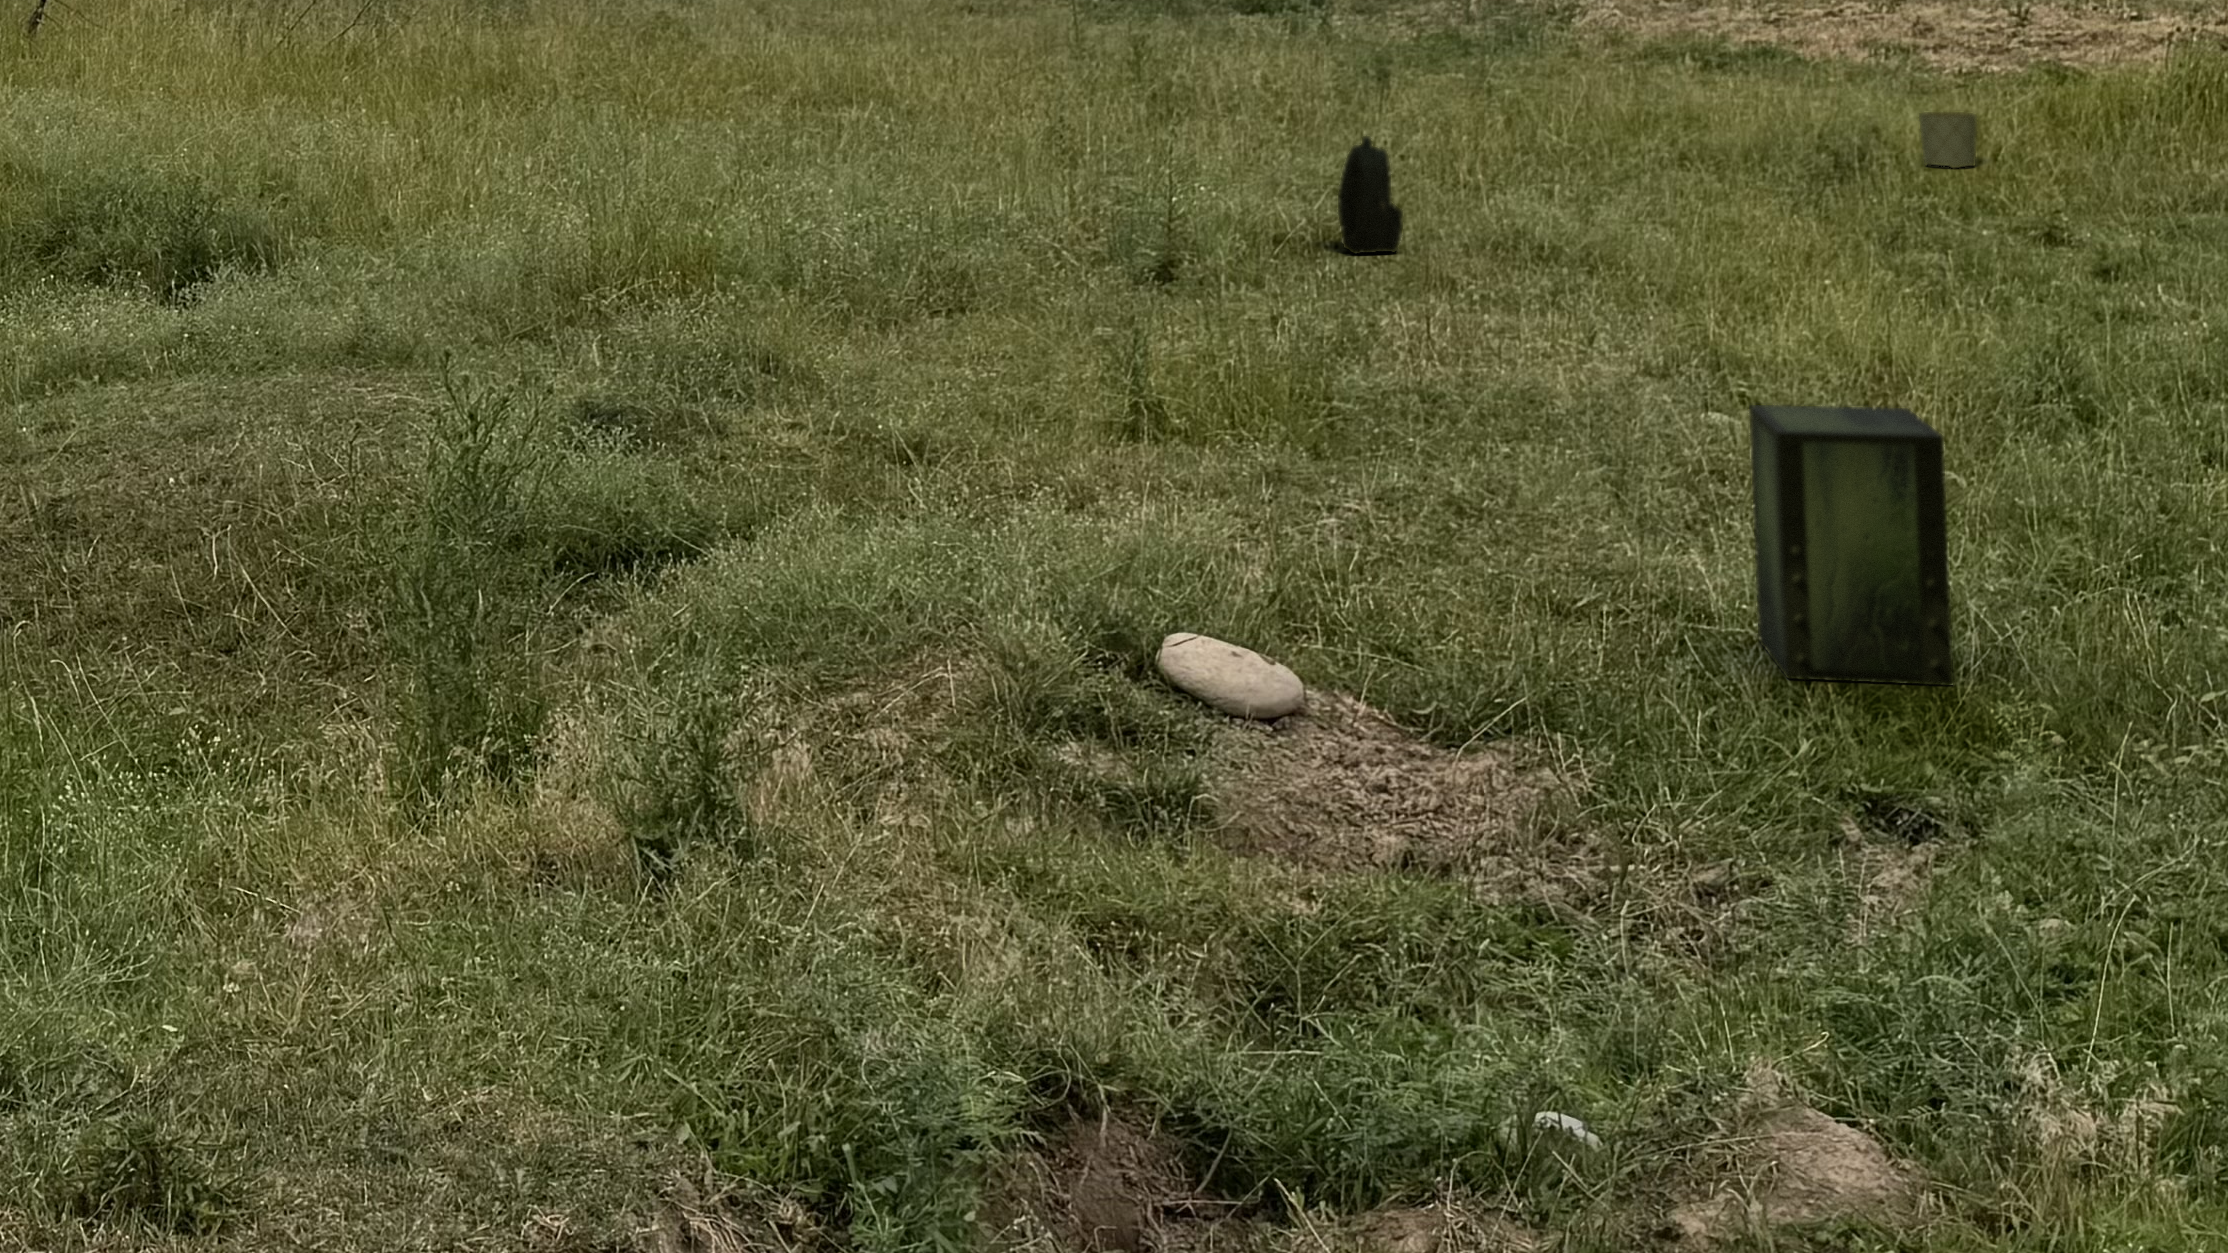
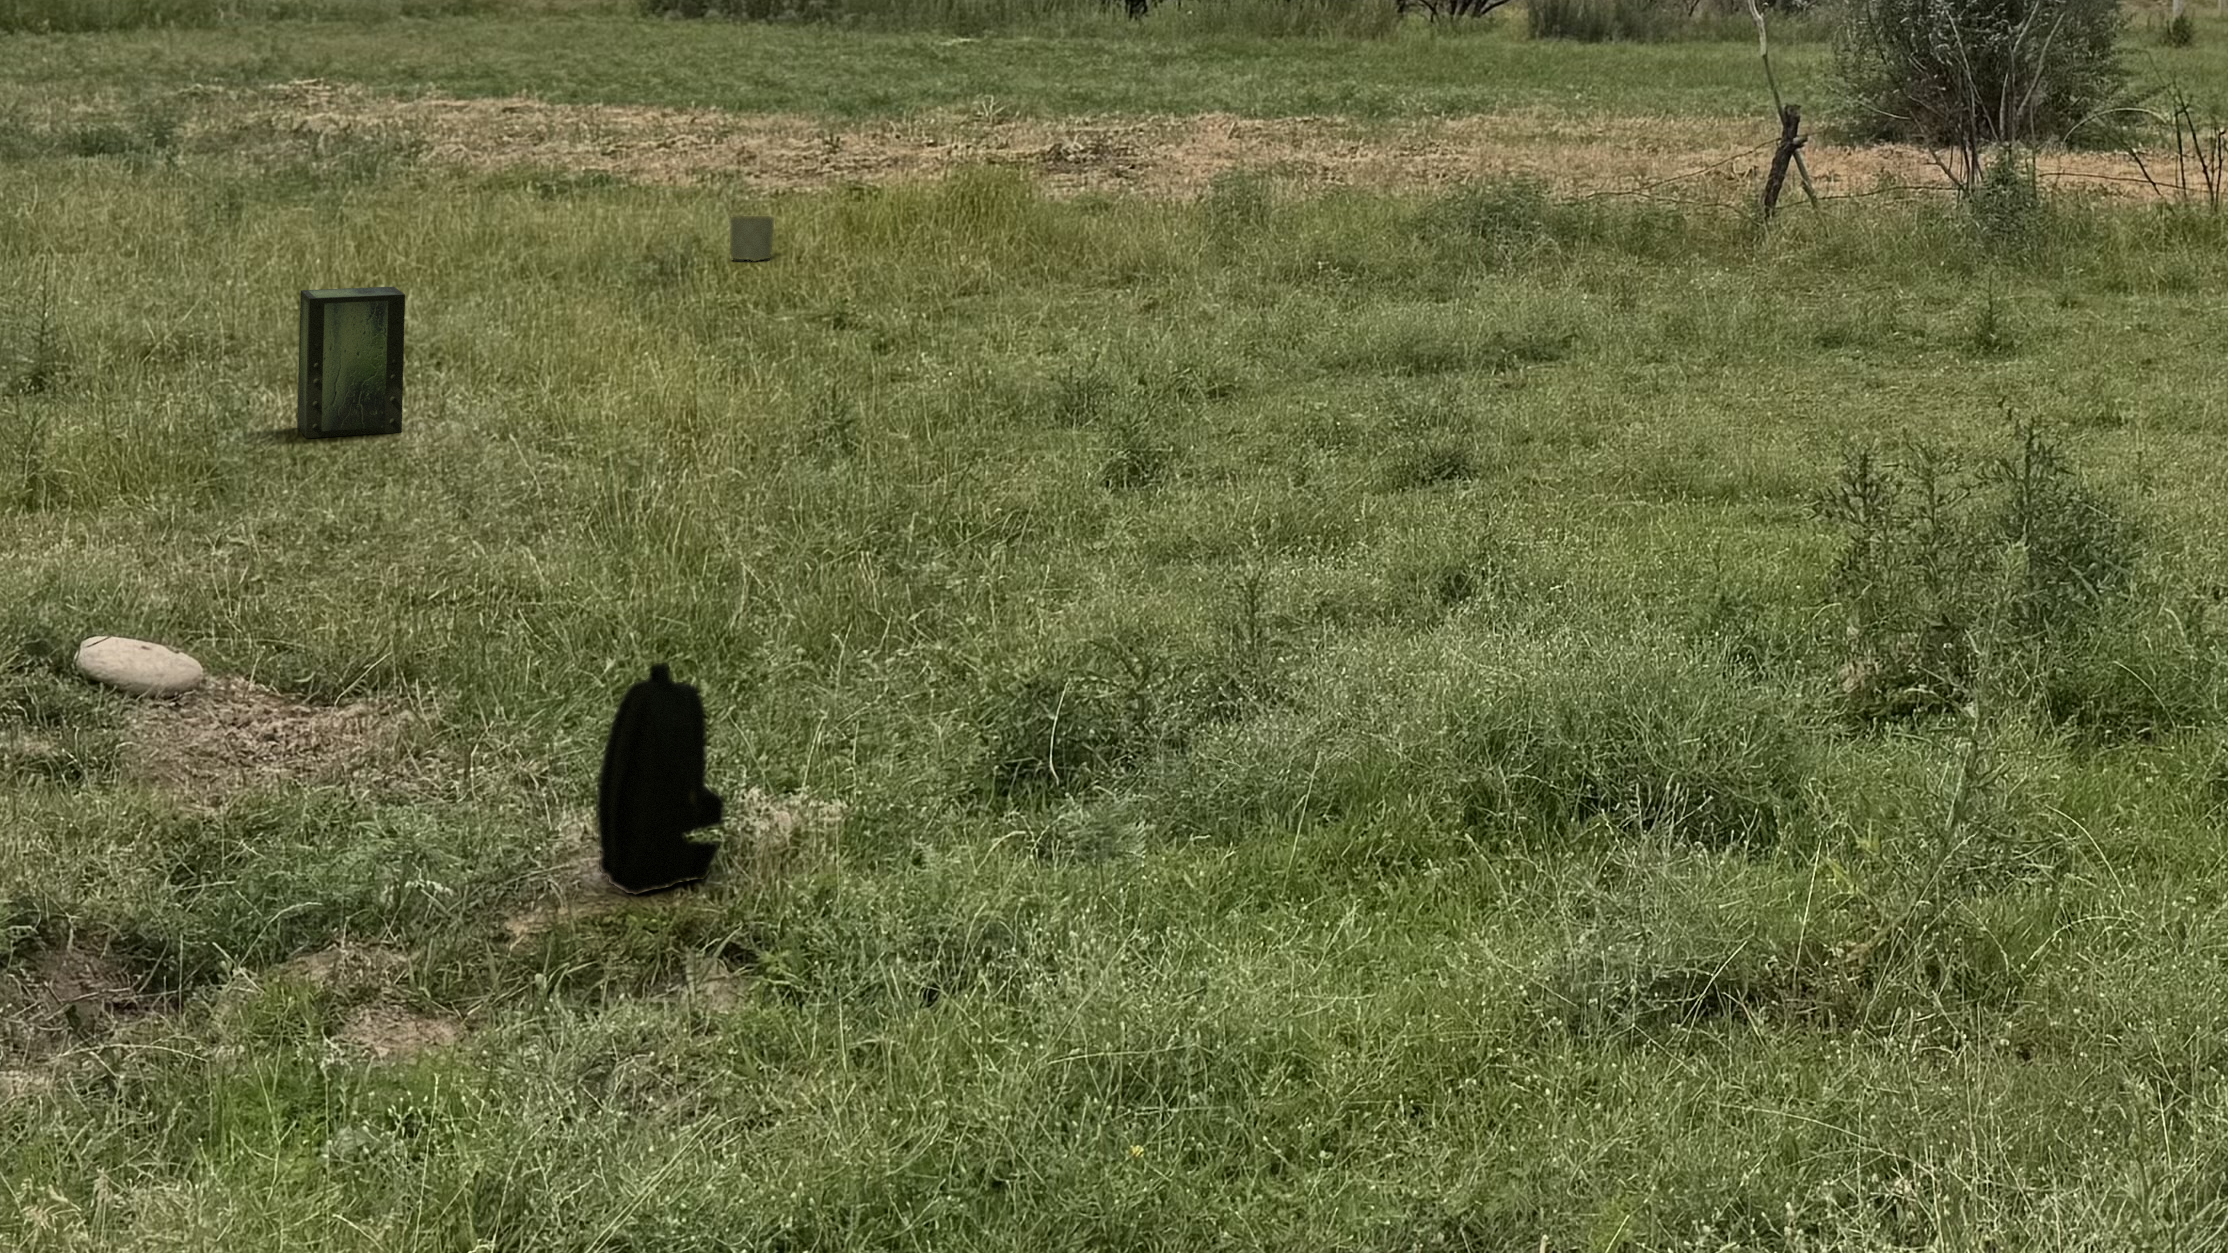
backpack: present [1338,136,1403,254] -> present [596,663,725,895]
storage box: present [1749,405,1954,686] -> present [297,287,405,438]

